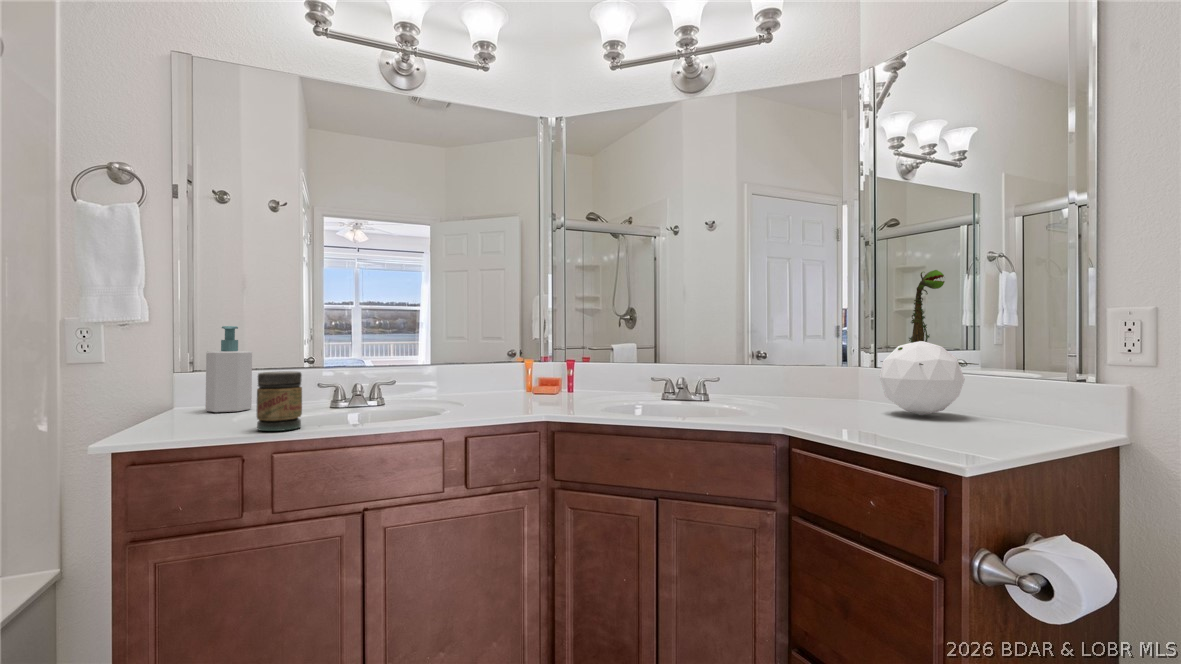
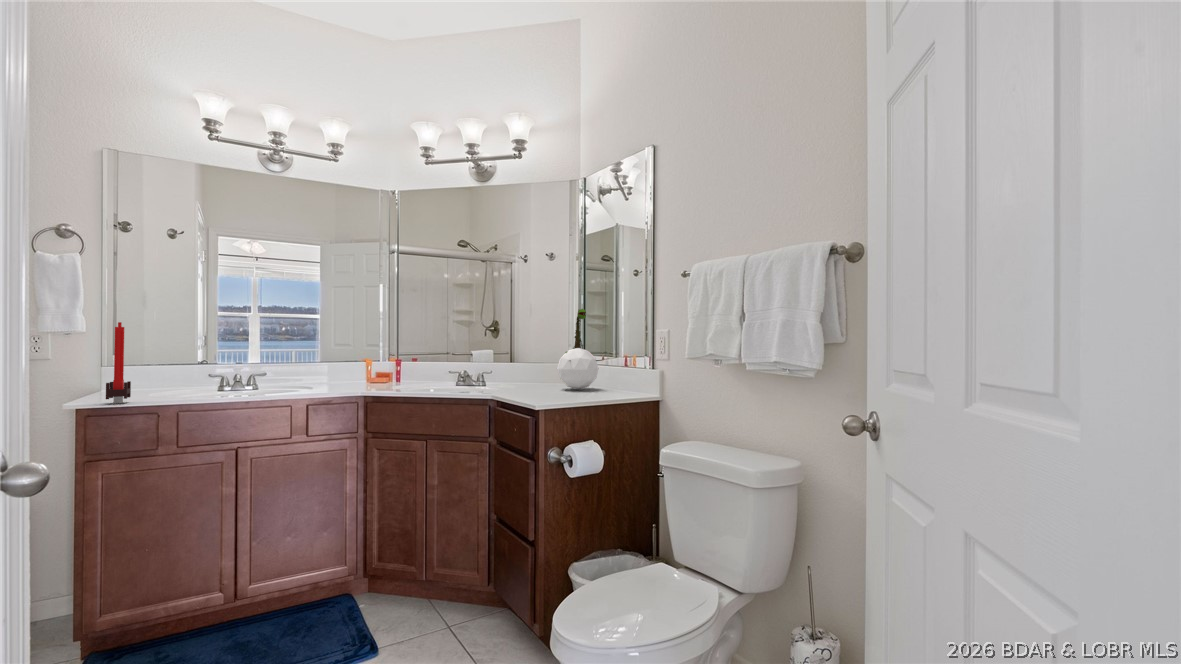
candle: none [157,296,199,435] -> present [106,322,131,403]
soap bottle: present [205,326,252,412] -> none [129,338,163,393]
jar: present [257,371,302,431] -> none [168,366,198,401]

